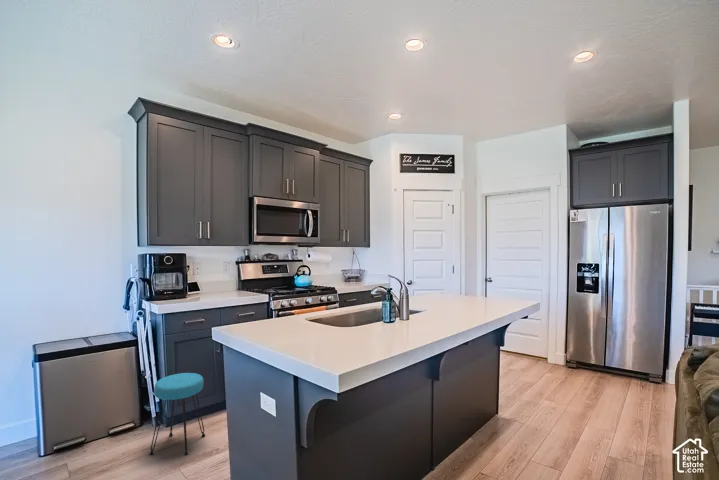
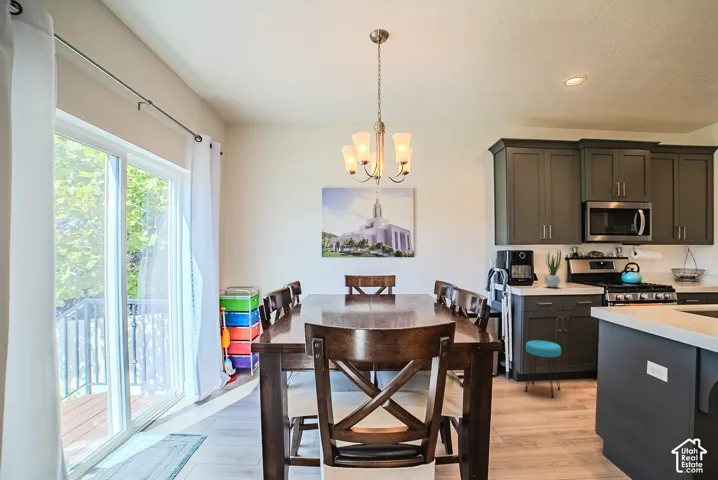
potted plant: none [197,250,220,299] -> present [544,251,562,287]

